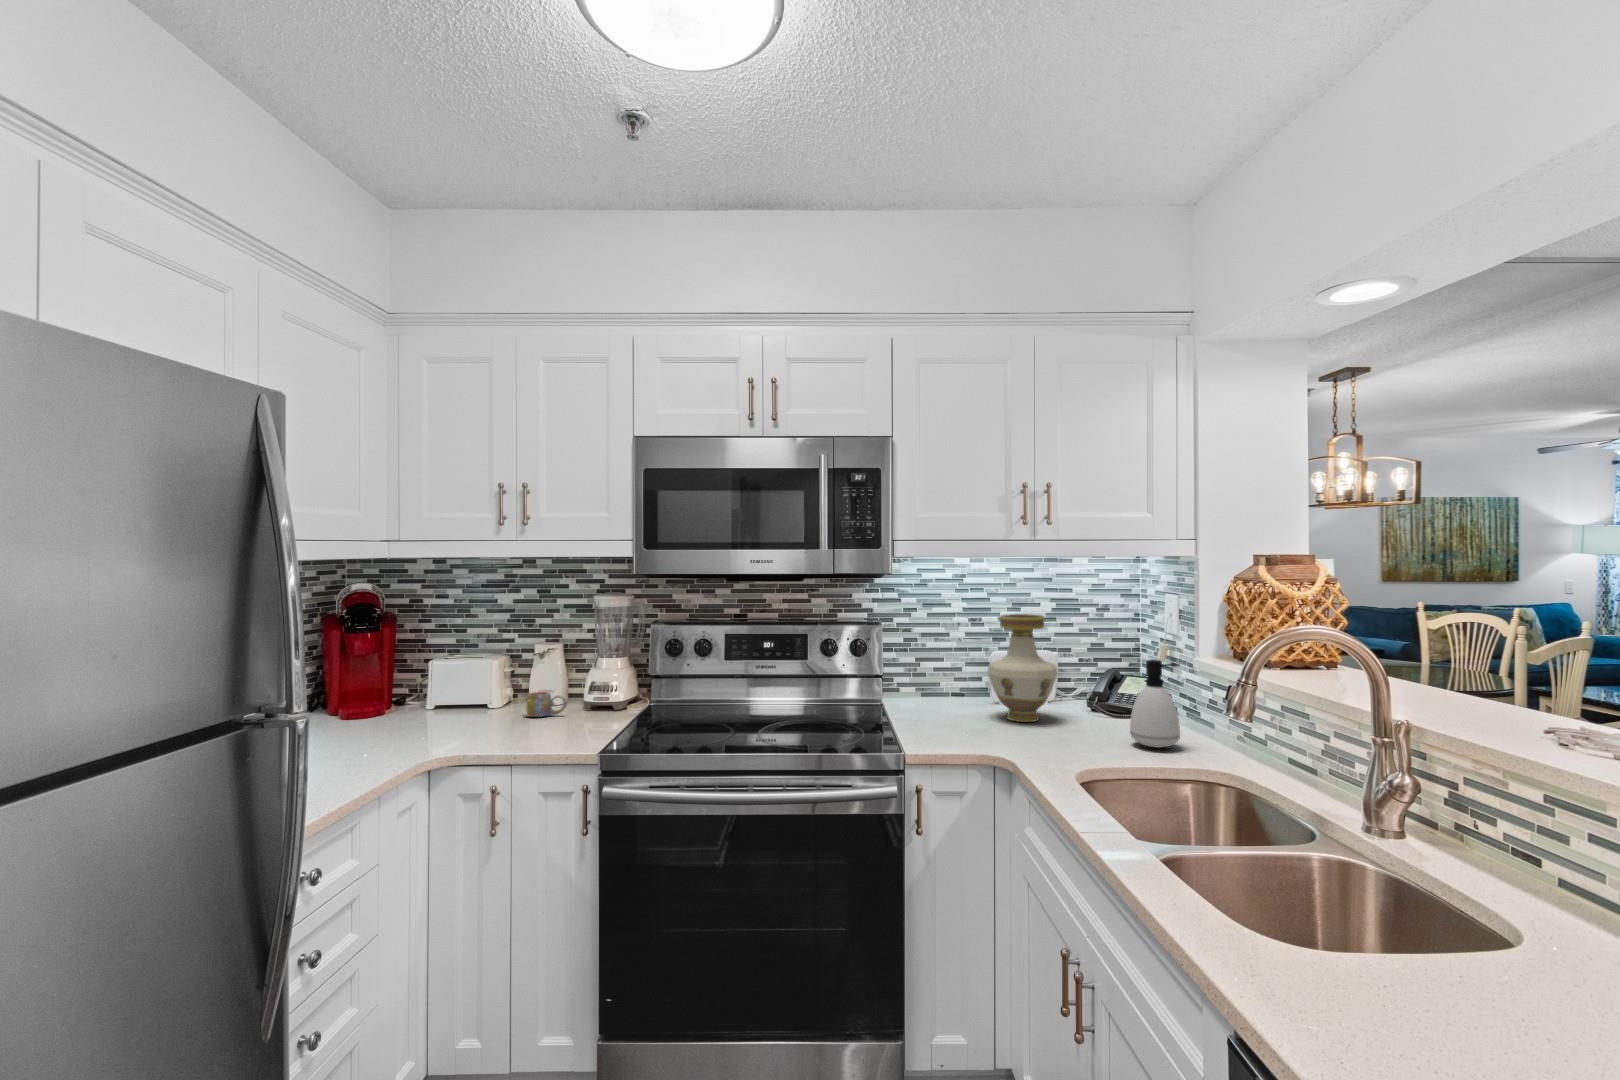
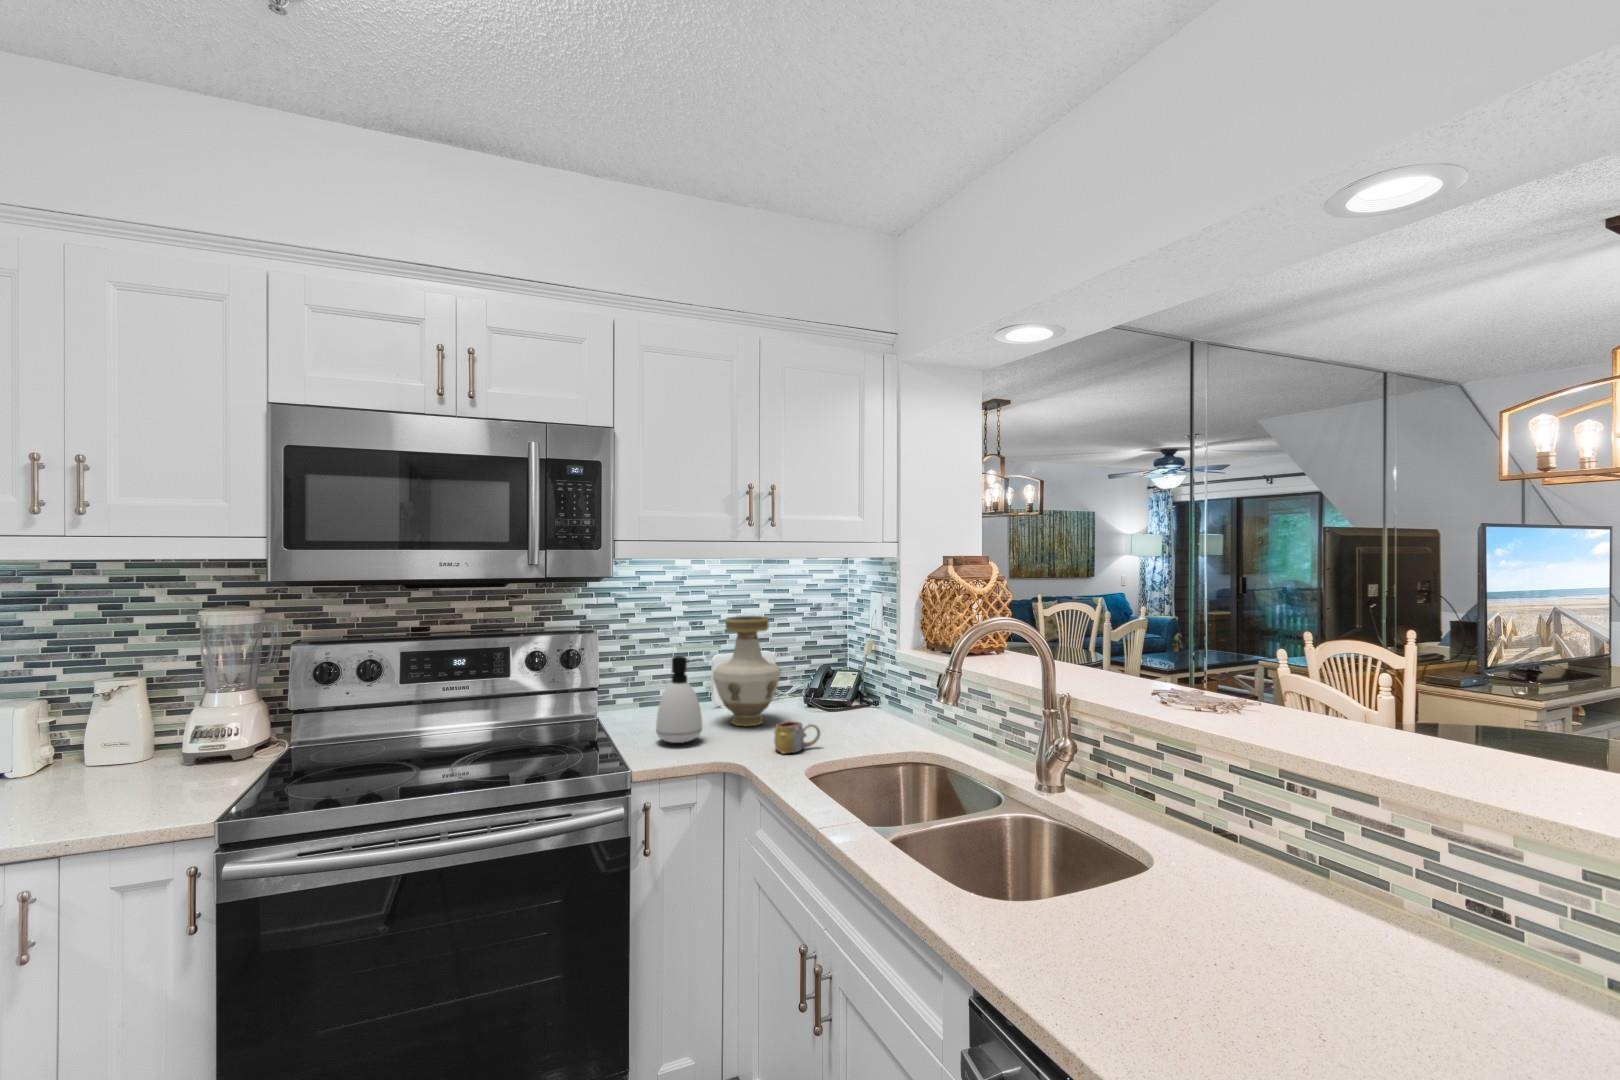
soap dispenser: present [1130,659,1180,748] -> present [656,656,703,743]
mug: present [526,692,567,717] -> present [774,721,820,754]

